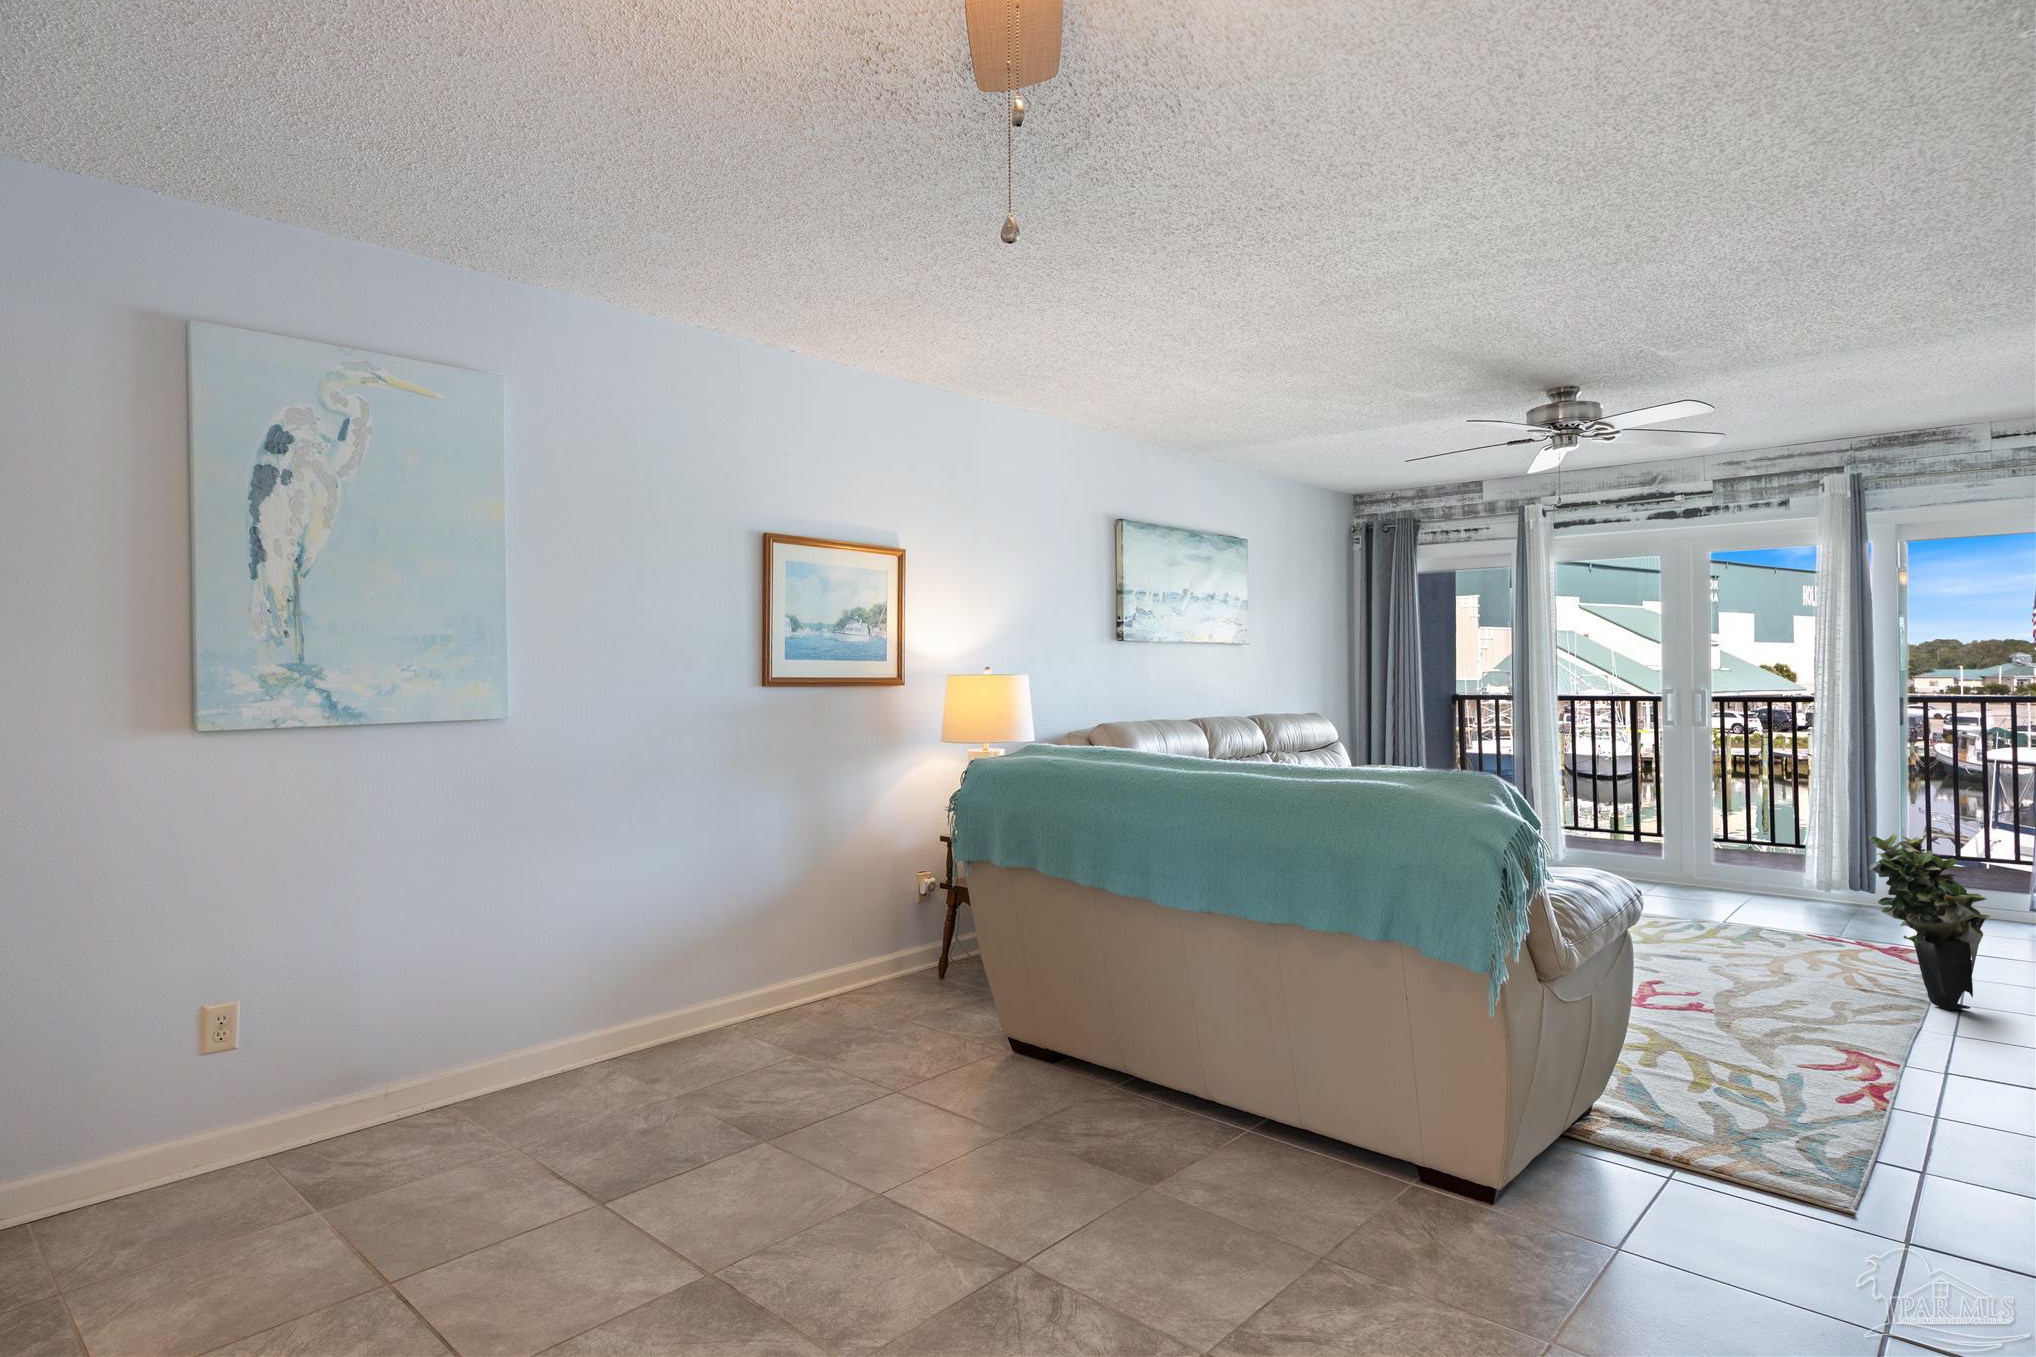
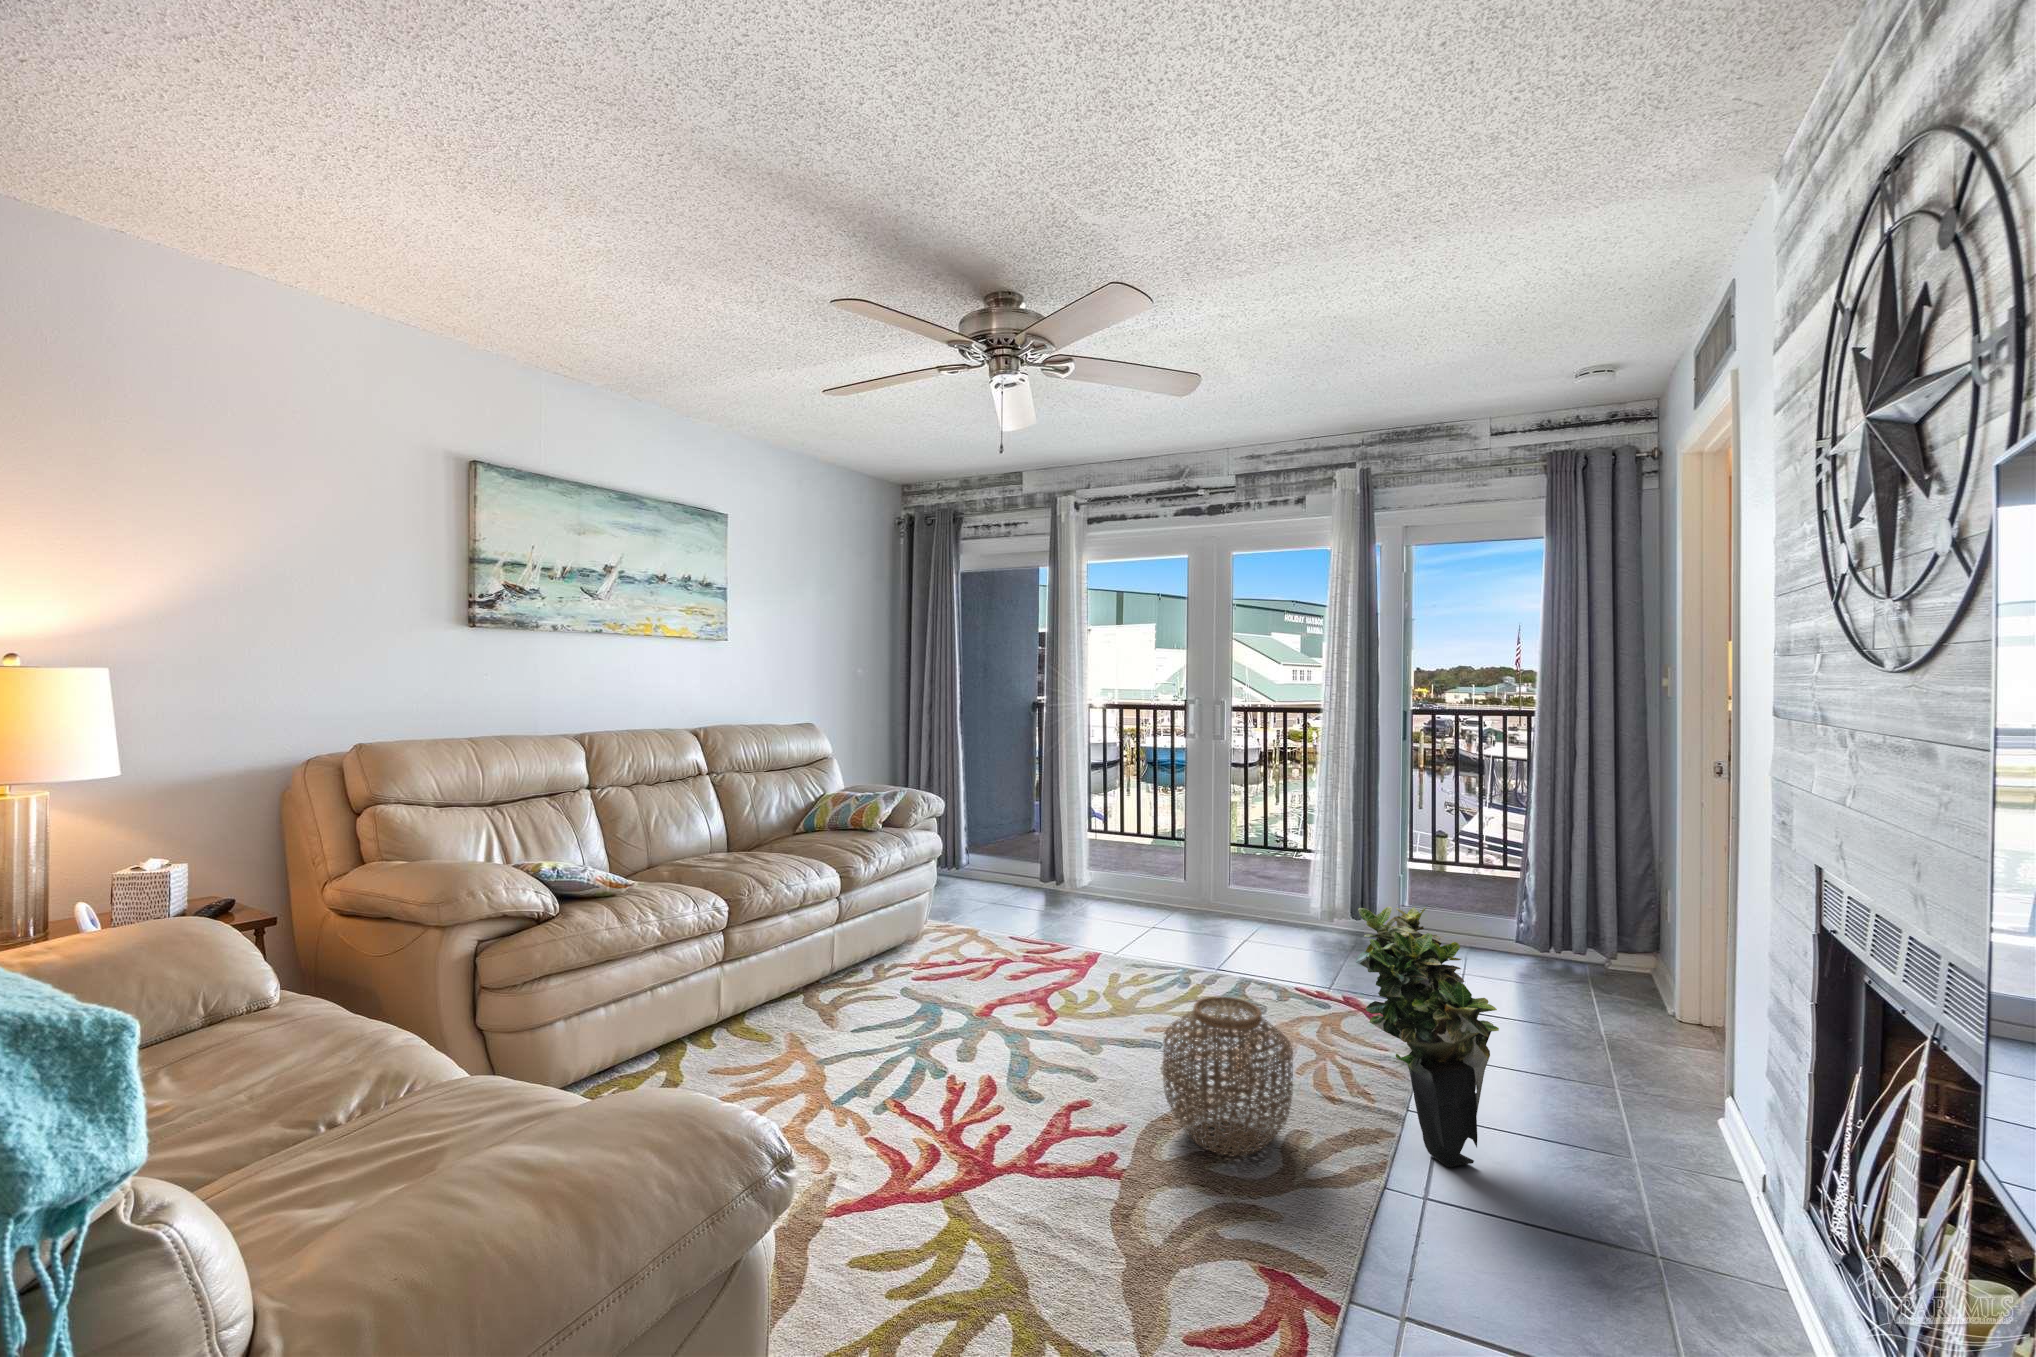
woven basket: none [1712,895,1819,998] -> present [1163,997,1293,1156]

